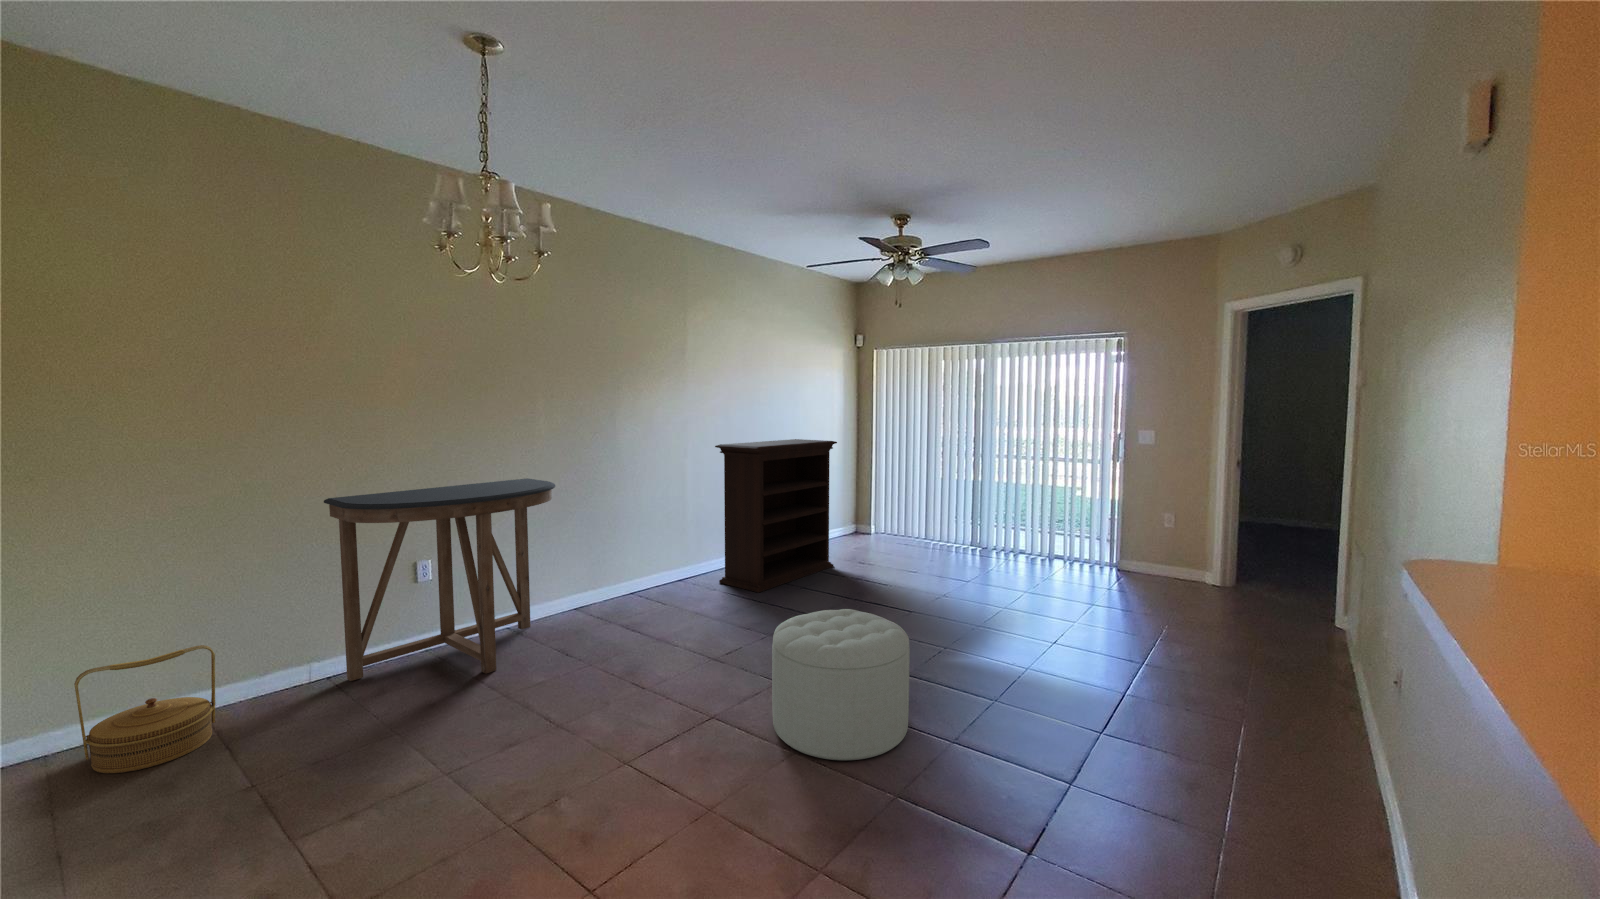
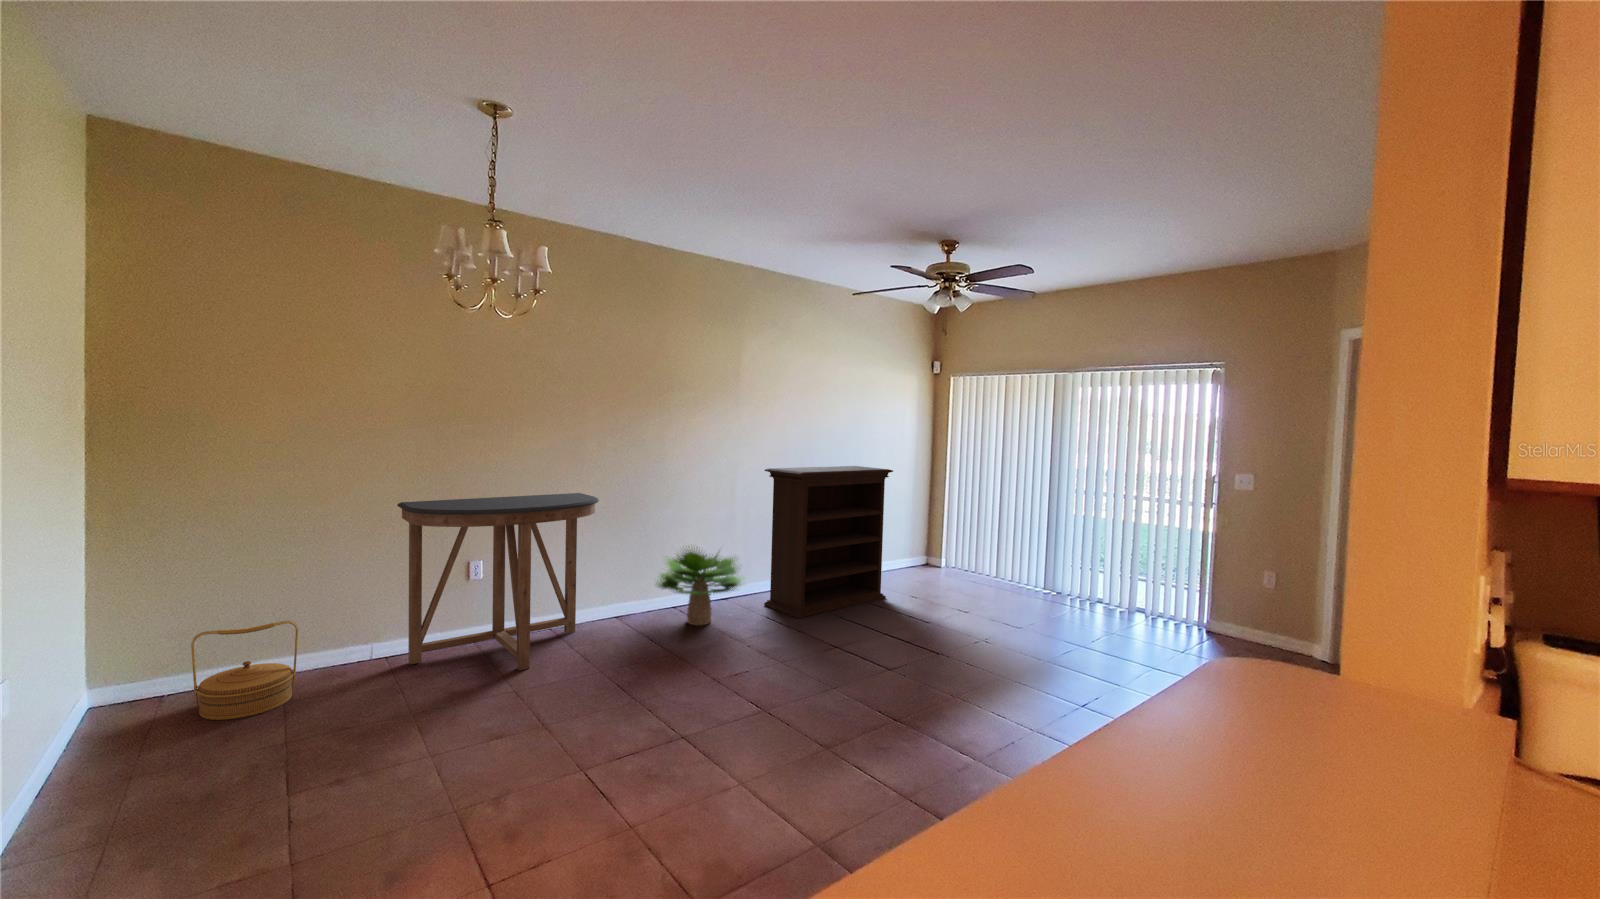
potted plant: none [608,522,709,609] -> present [656,549,741,625]
ottoman: present [772,609,910,761] -> none [749,642,889,796]

